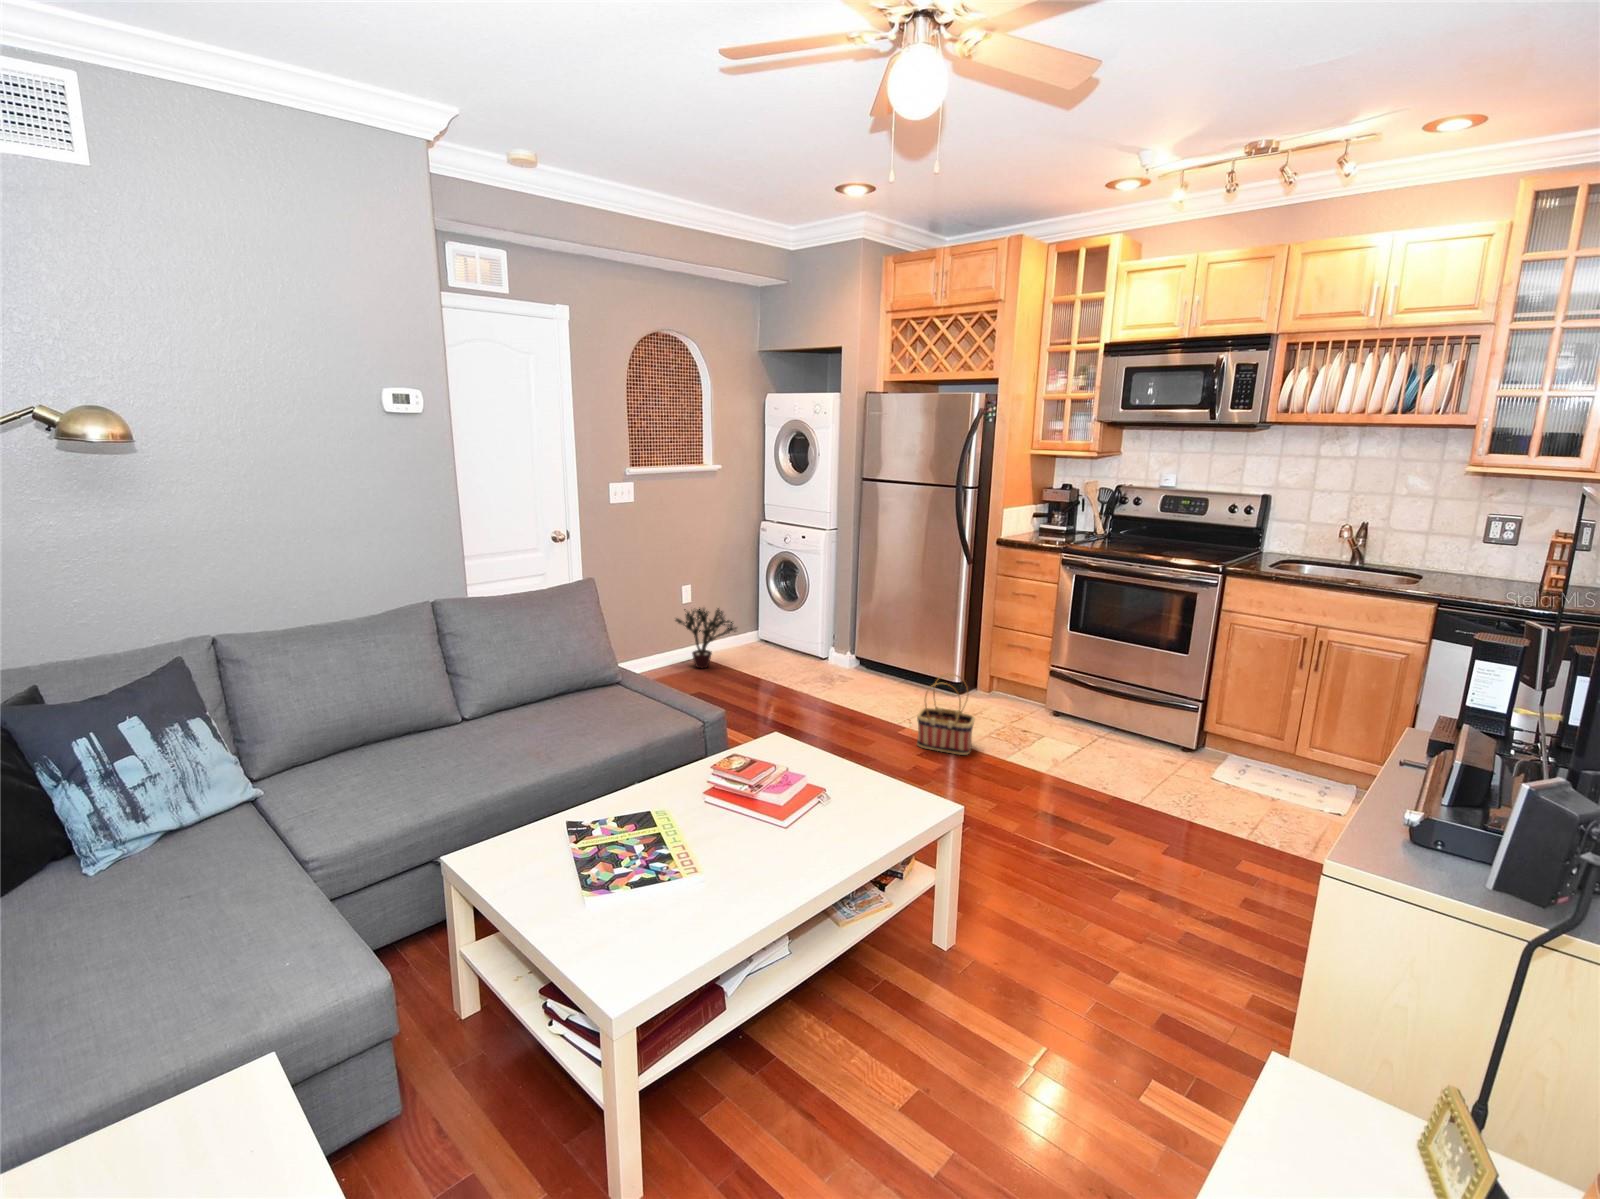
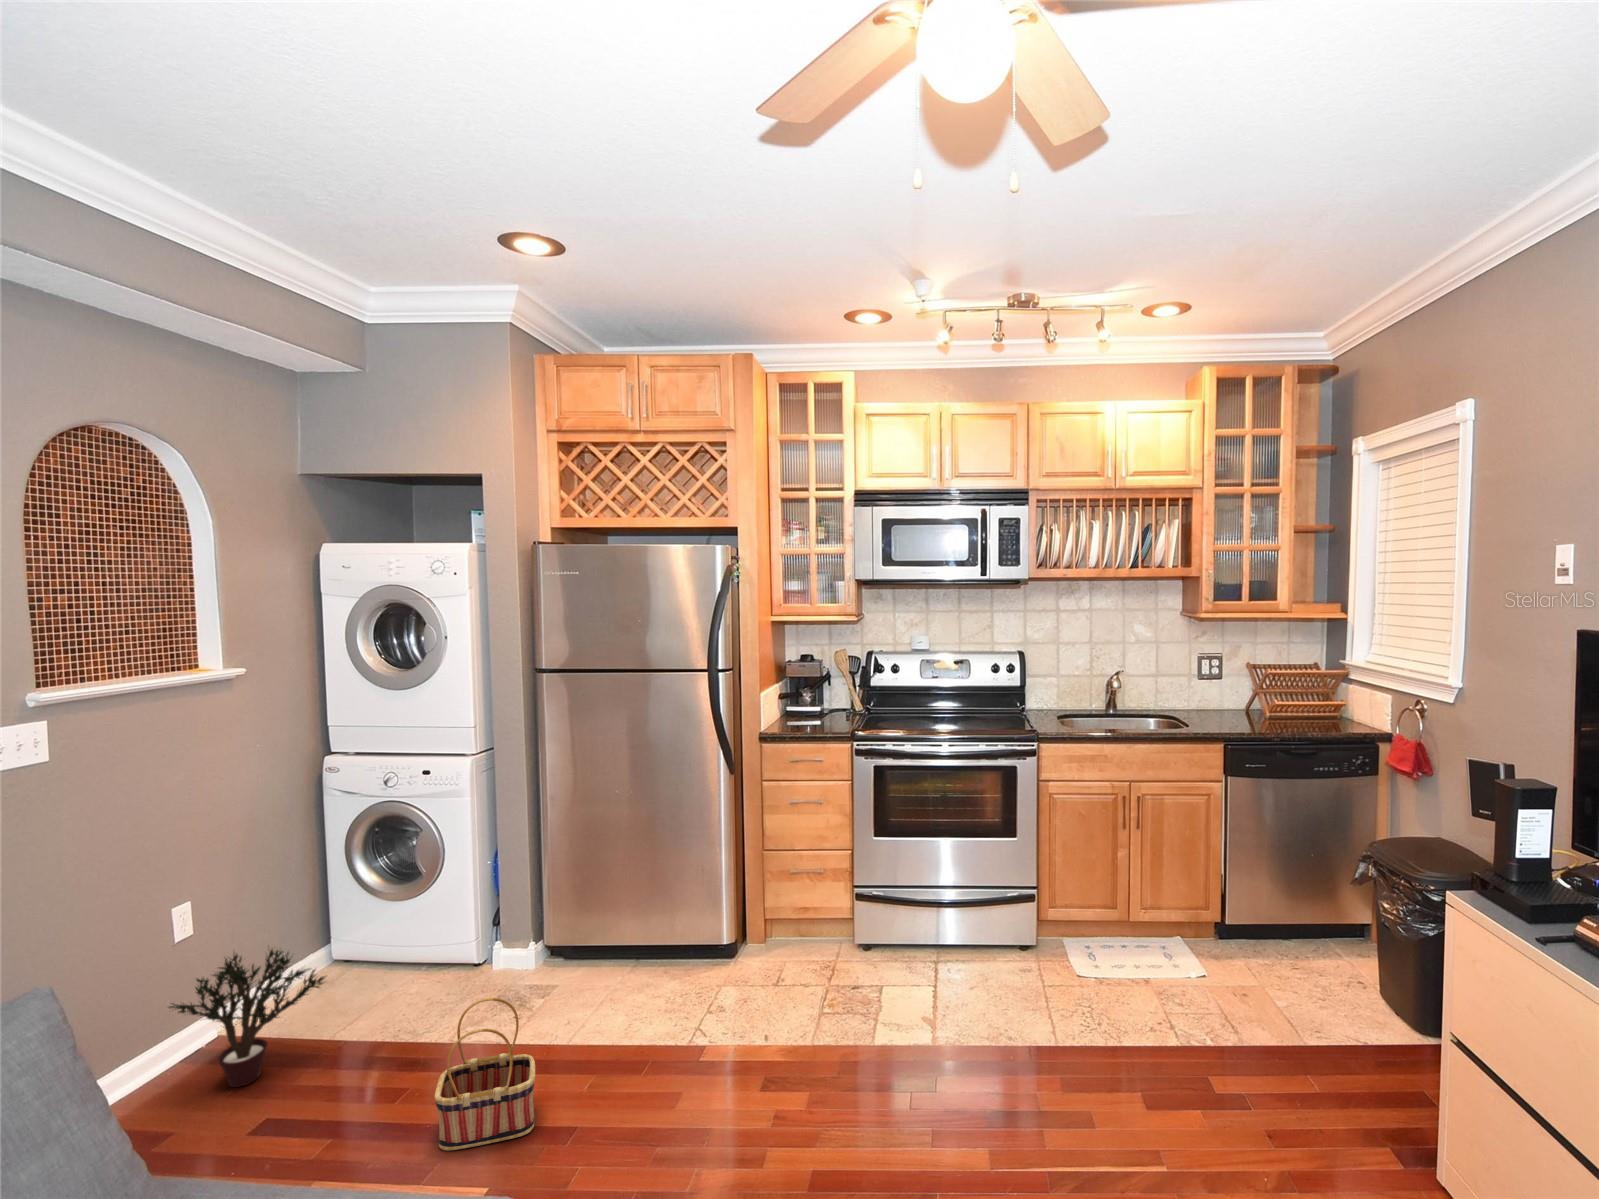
basket: present [917,674,975,755] -> present [435,998,535,1150]

